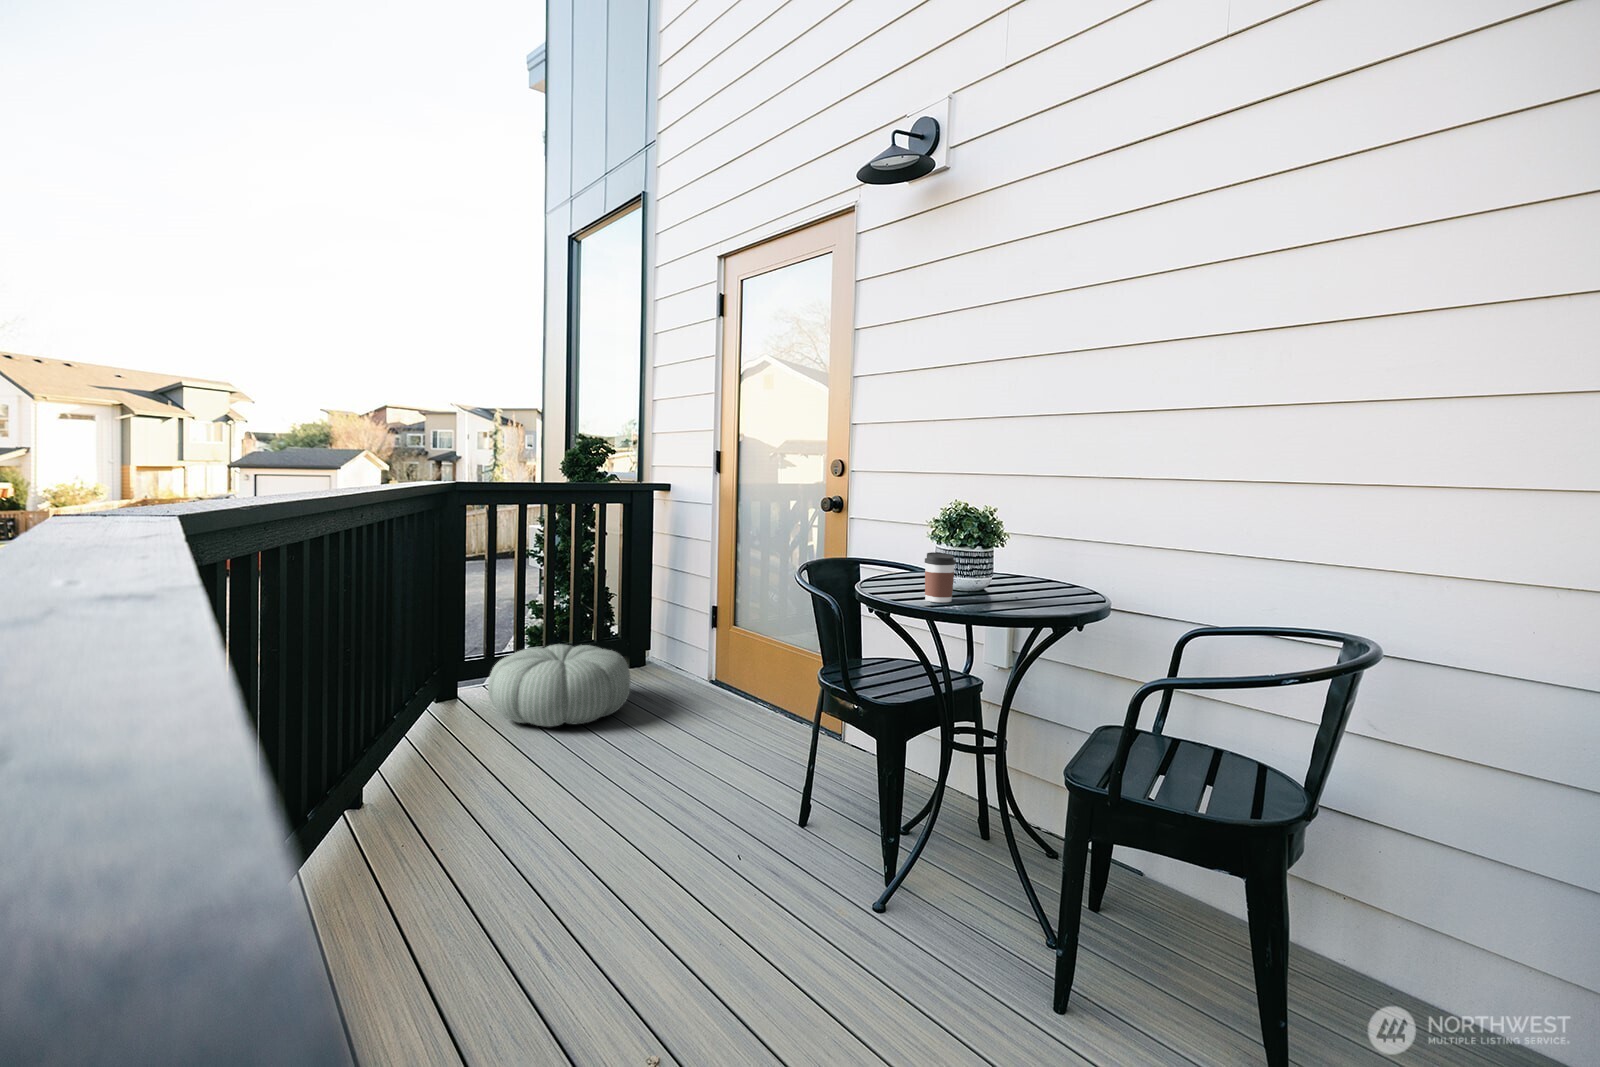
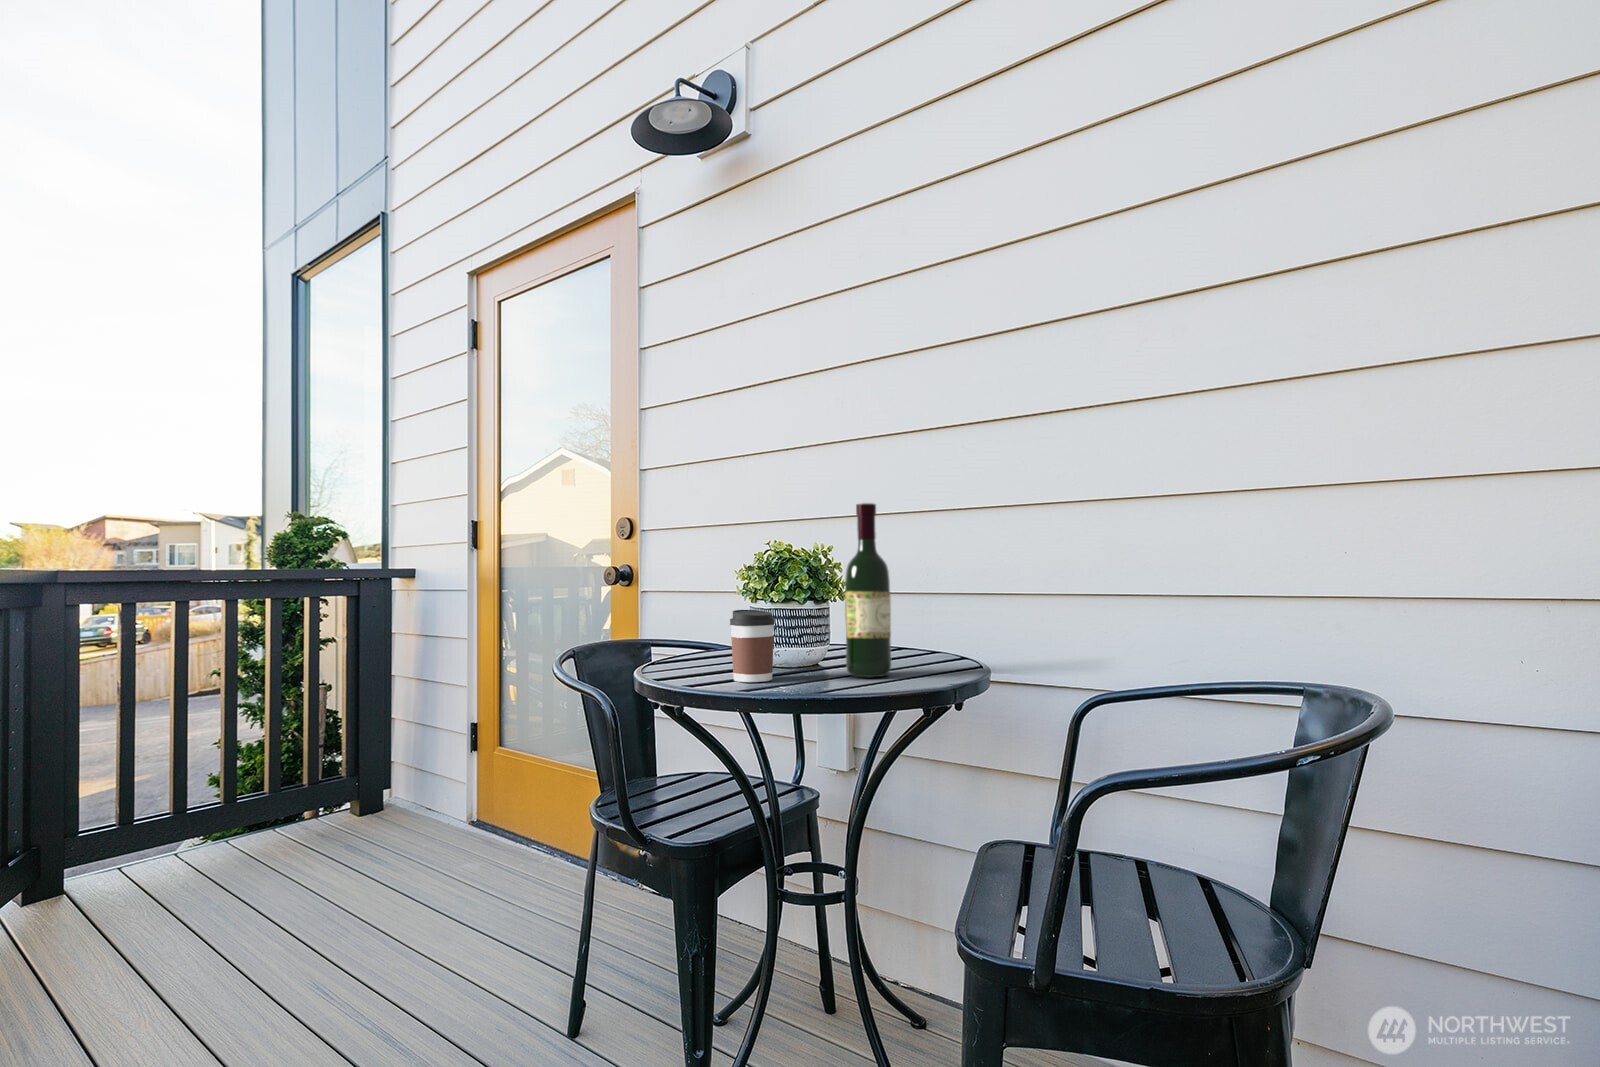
wine bottle: none [1004,484,1039,605] -> present [845,503,891,677]
pouf: present [488,644,630,727] -> none [99,793,341,926]

